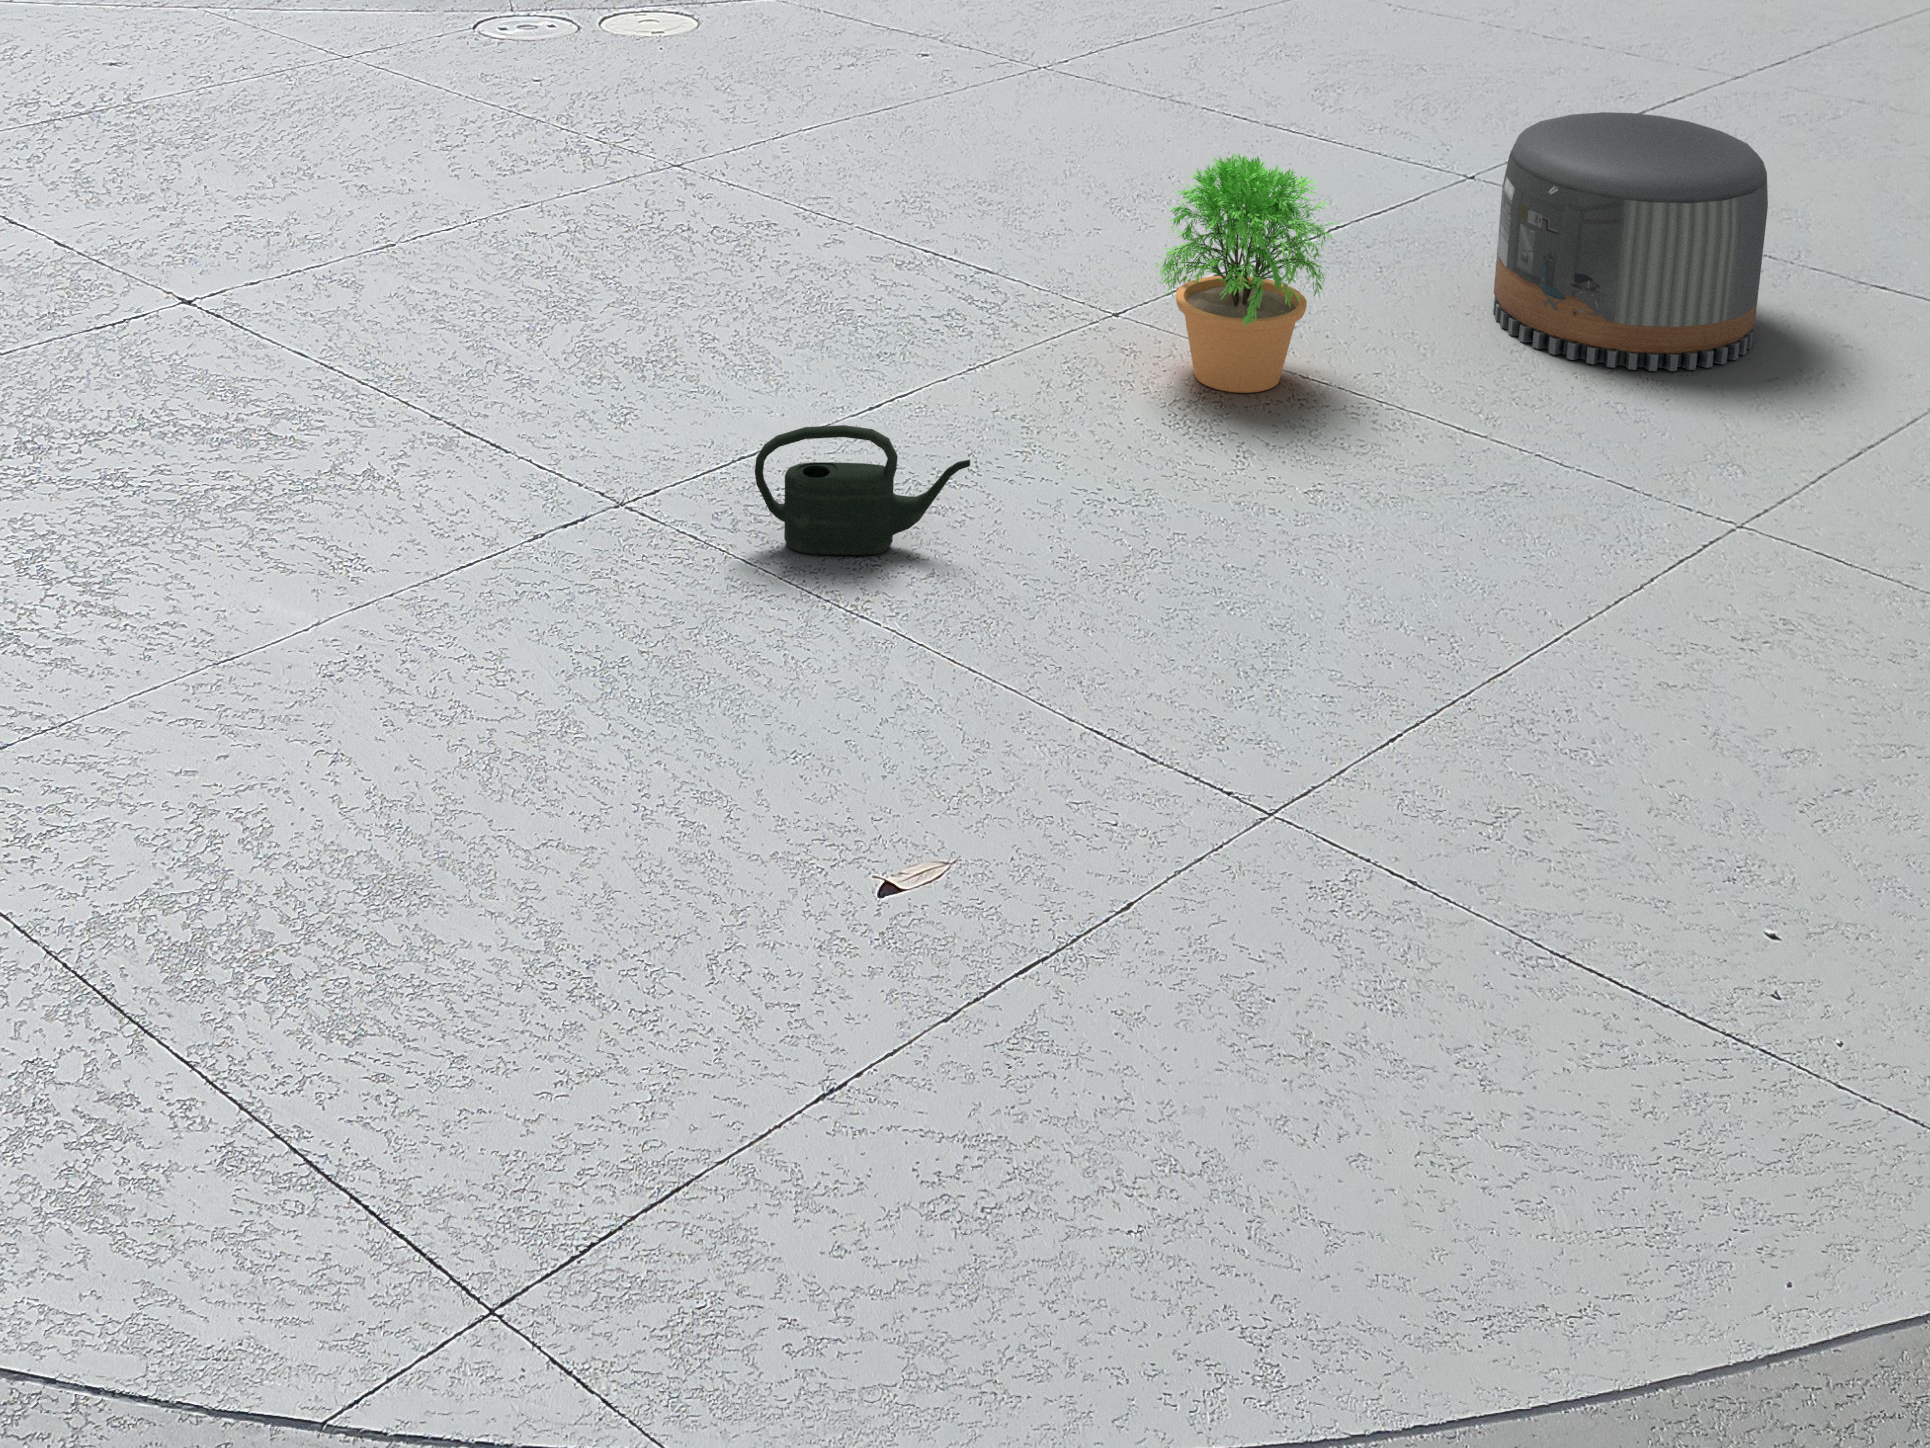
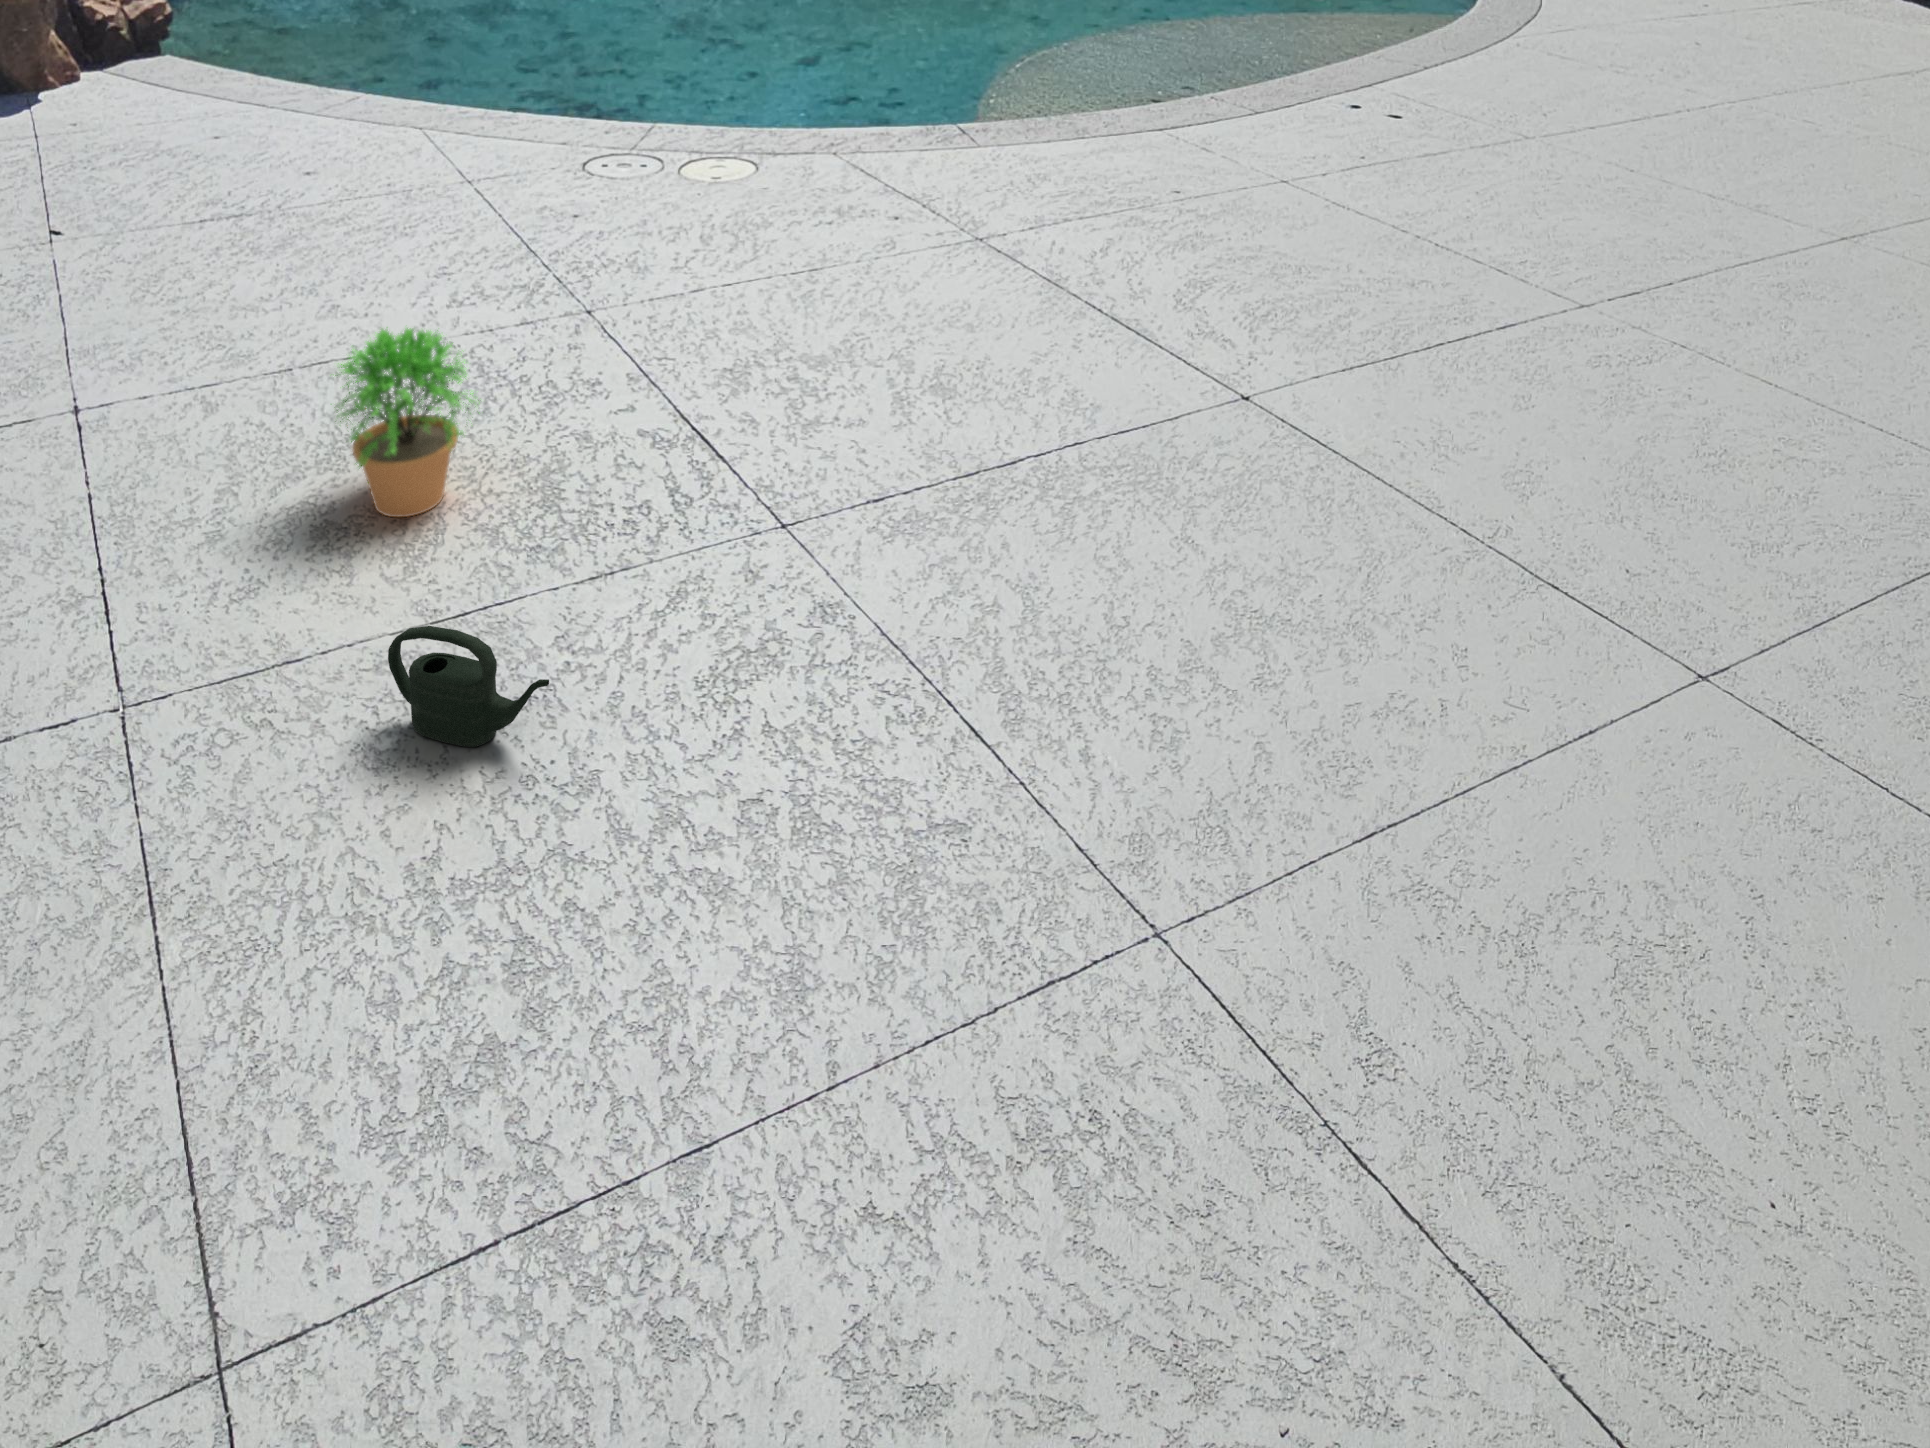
pouf: present [1493,112,1768,371] -> none [1207,375,1442,643]
potted plant: present [1155,153,1341,393] -> present [335,327,476,517]

